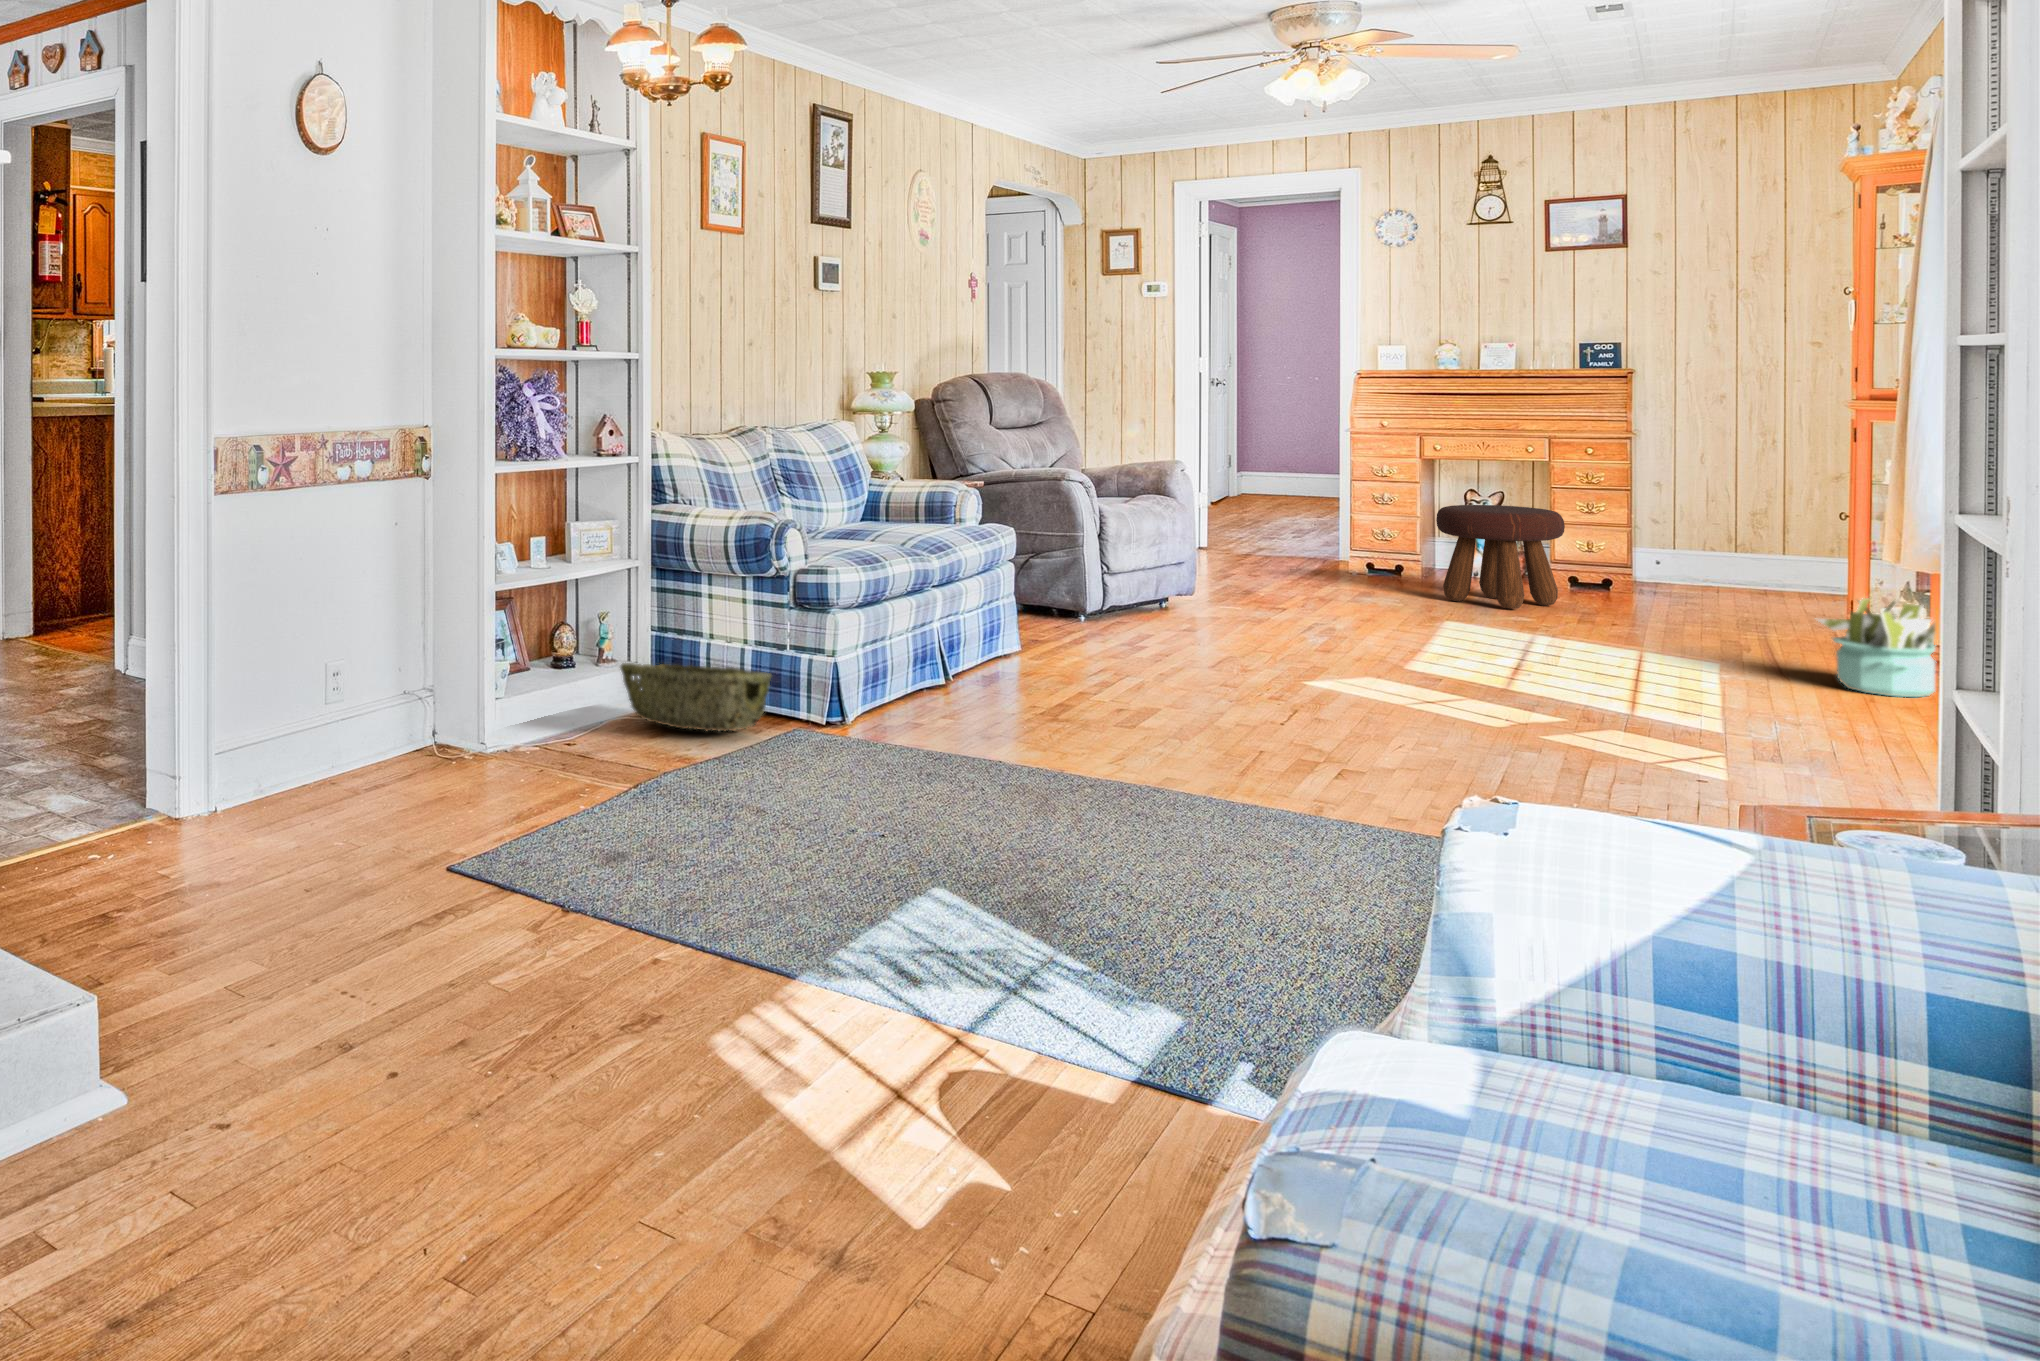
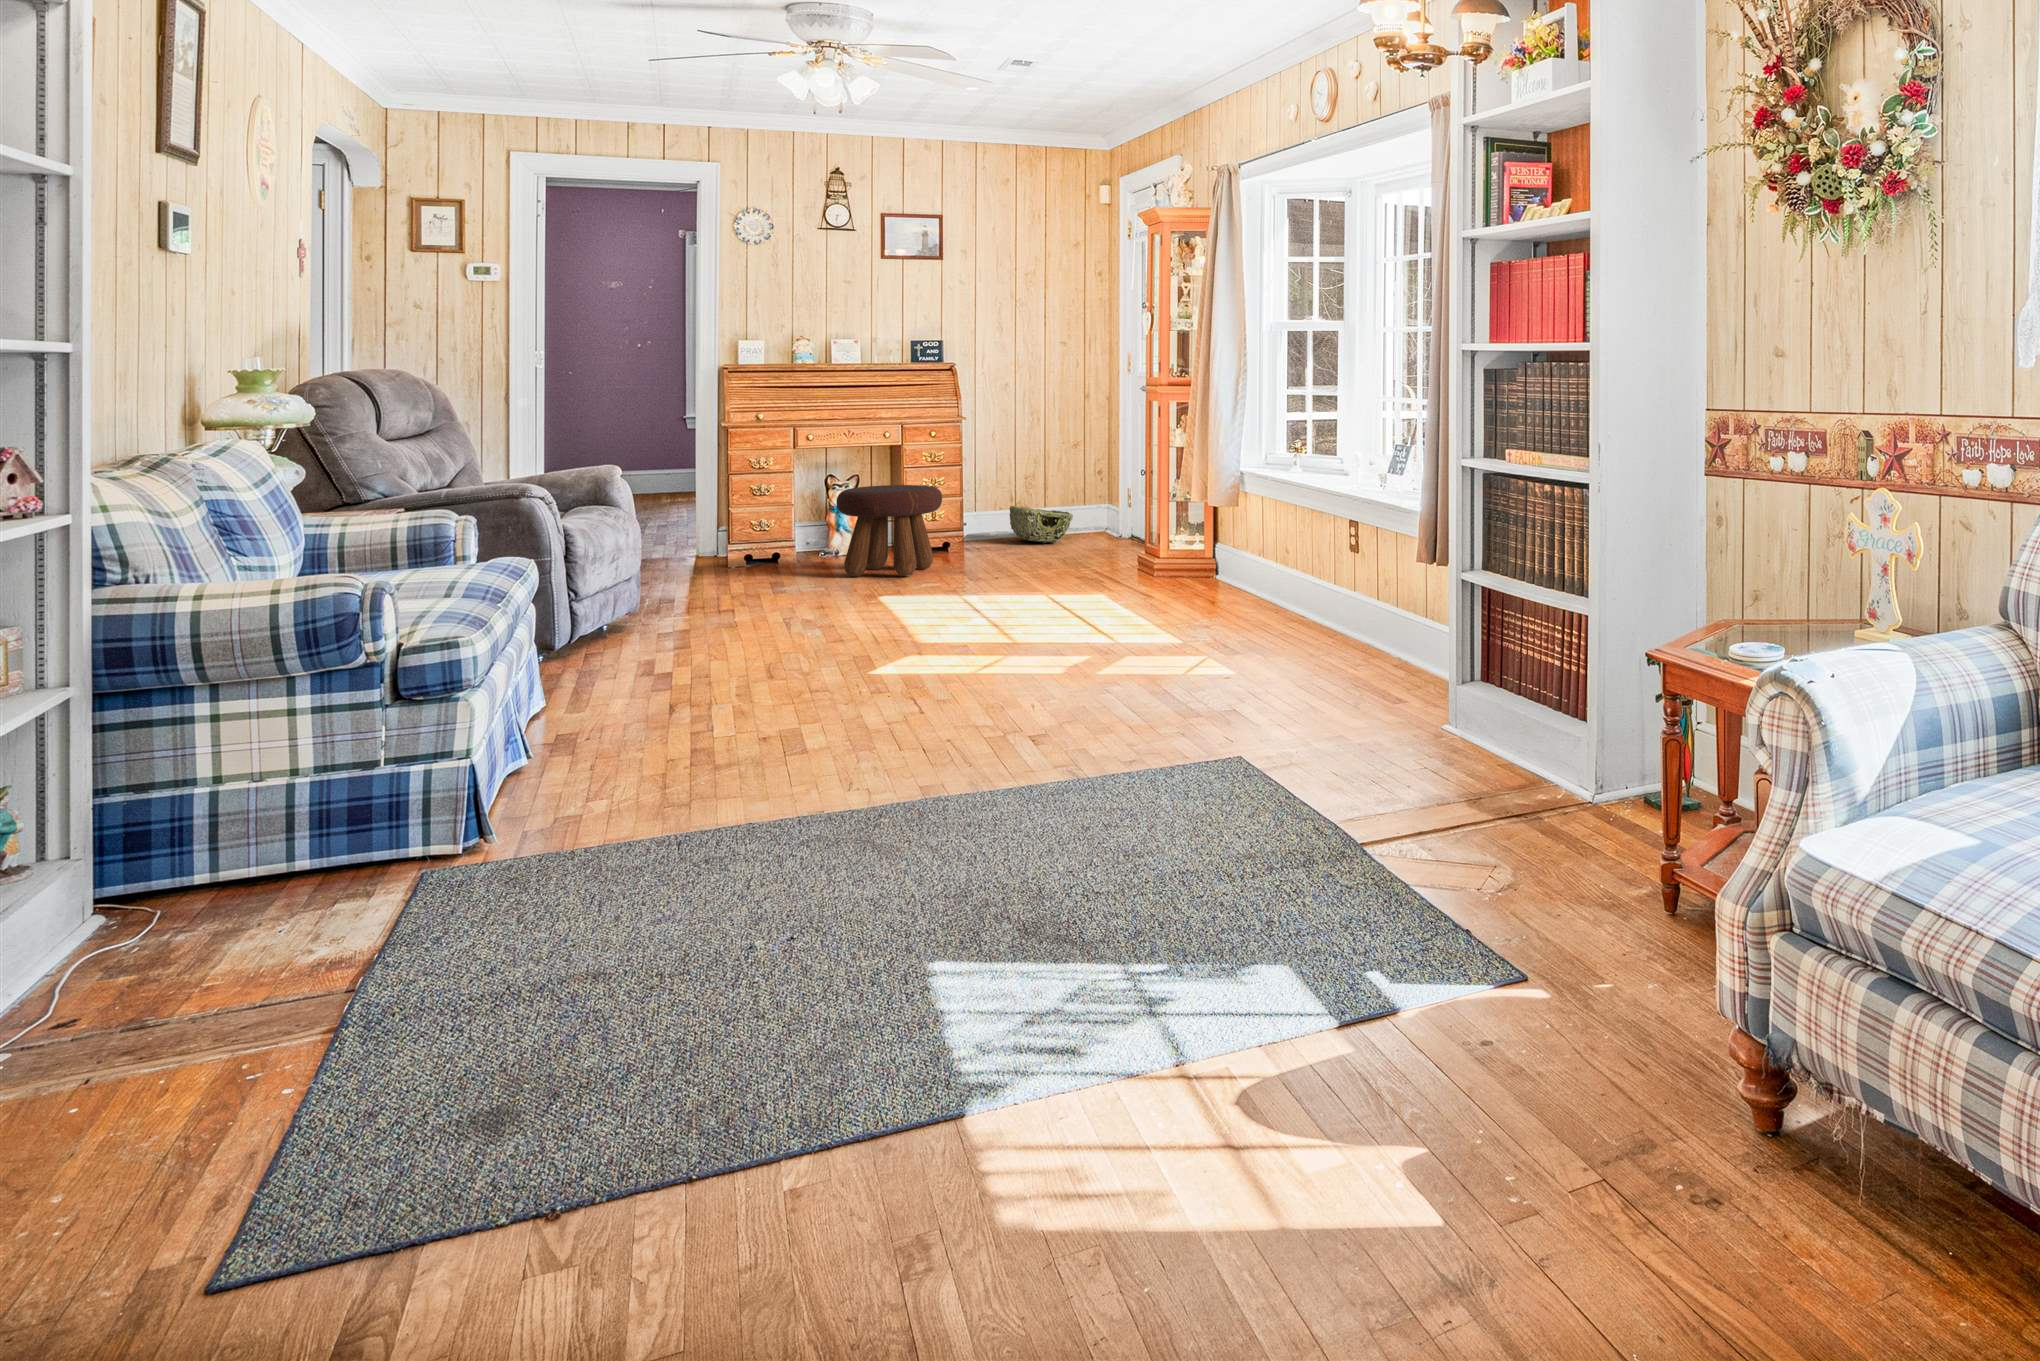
decorative plant: present [1818,598,1936,697] -> none [1159,527,1236,596]
woven basket: present [620,663,772,731] -> present [1009,506,1073,543]

